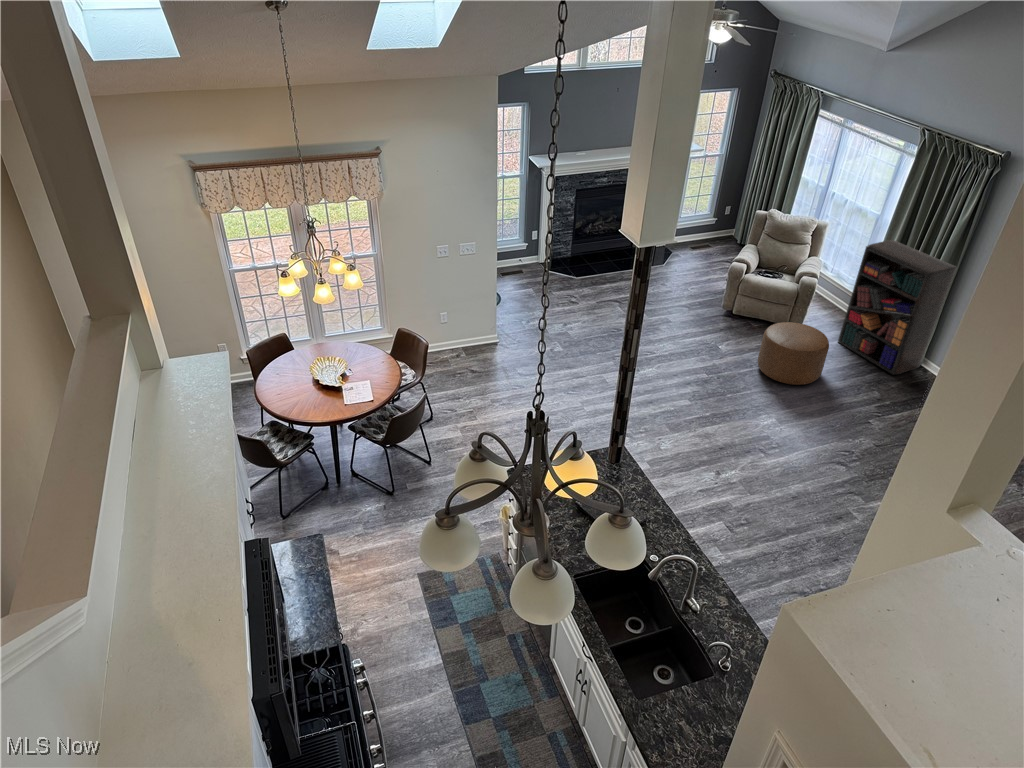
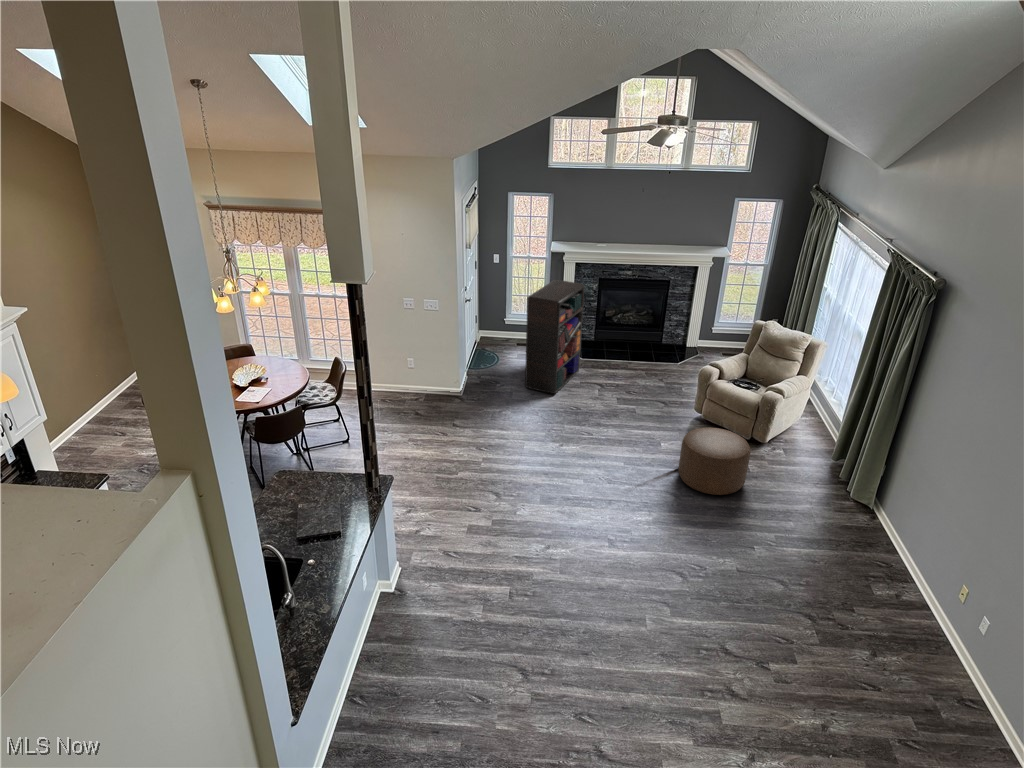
bookshelf: present [838,240,957,375] -> present [525,280,584,394]

